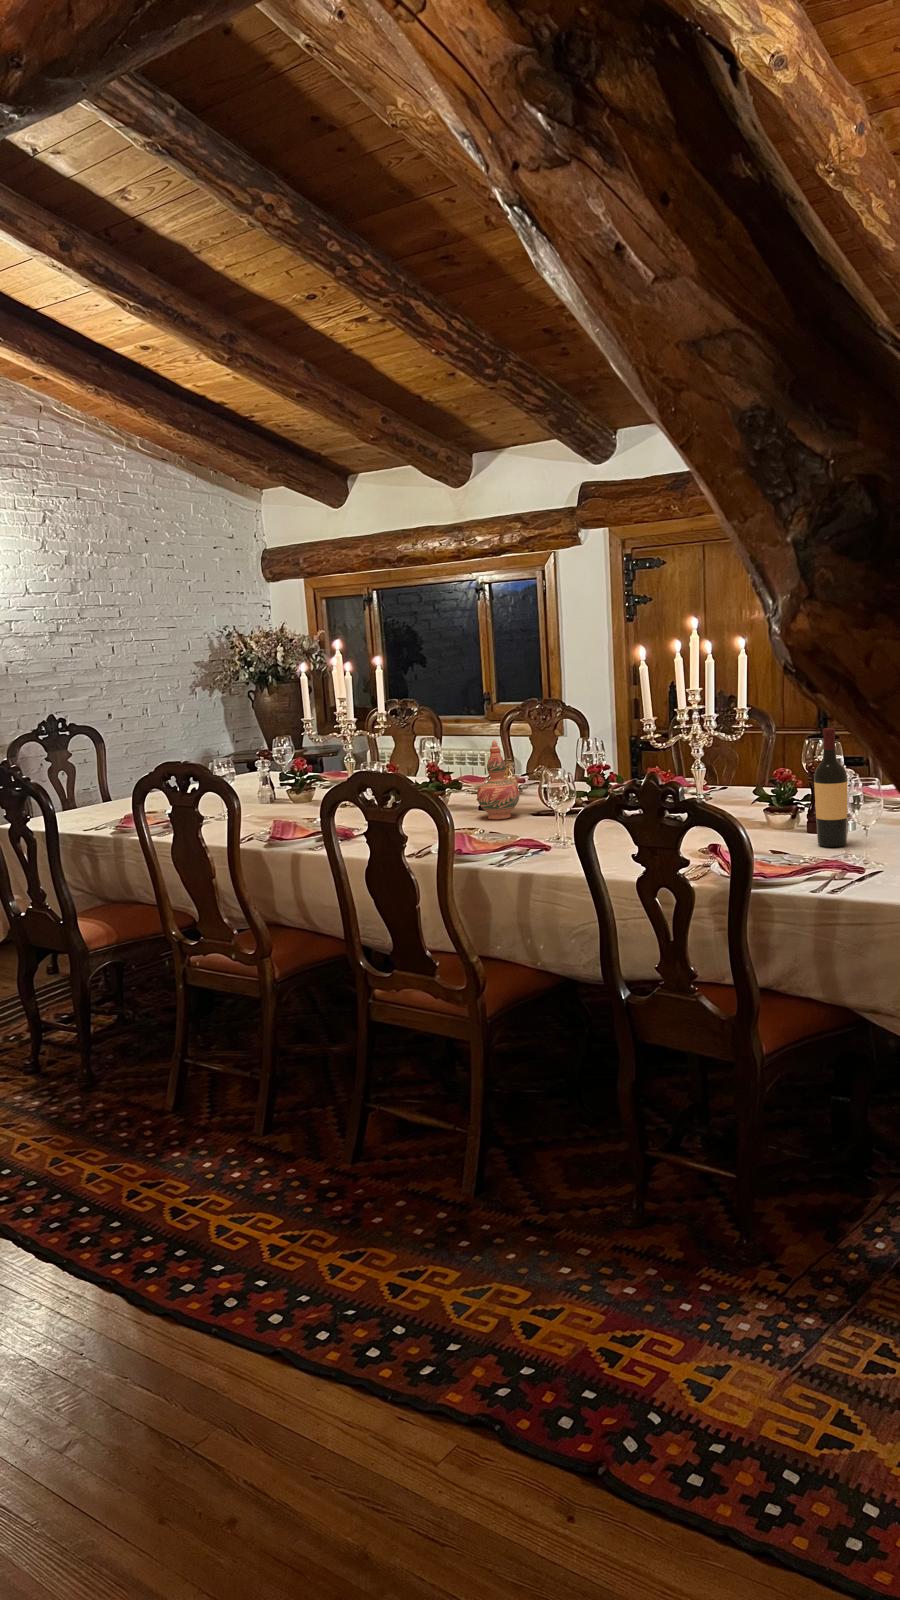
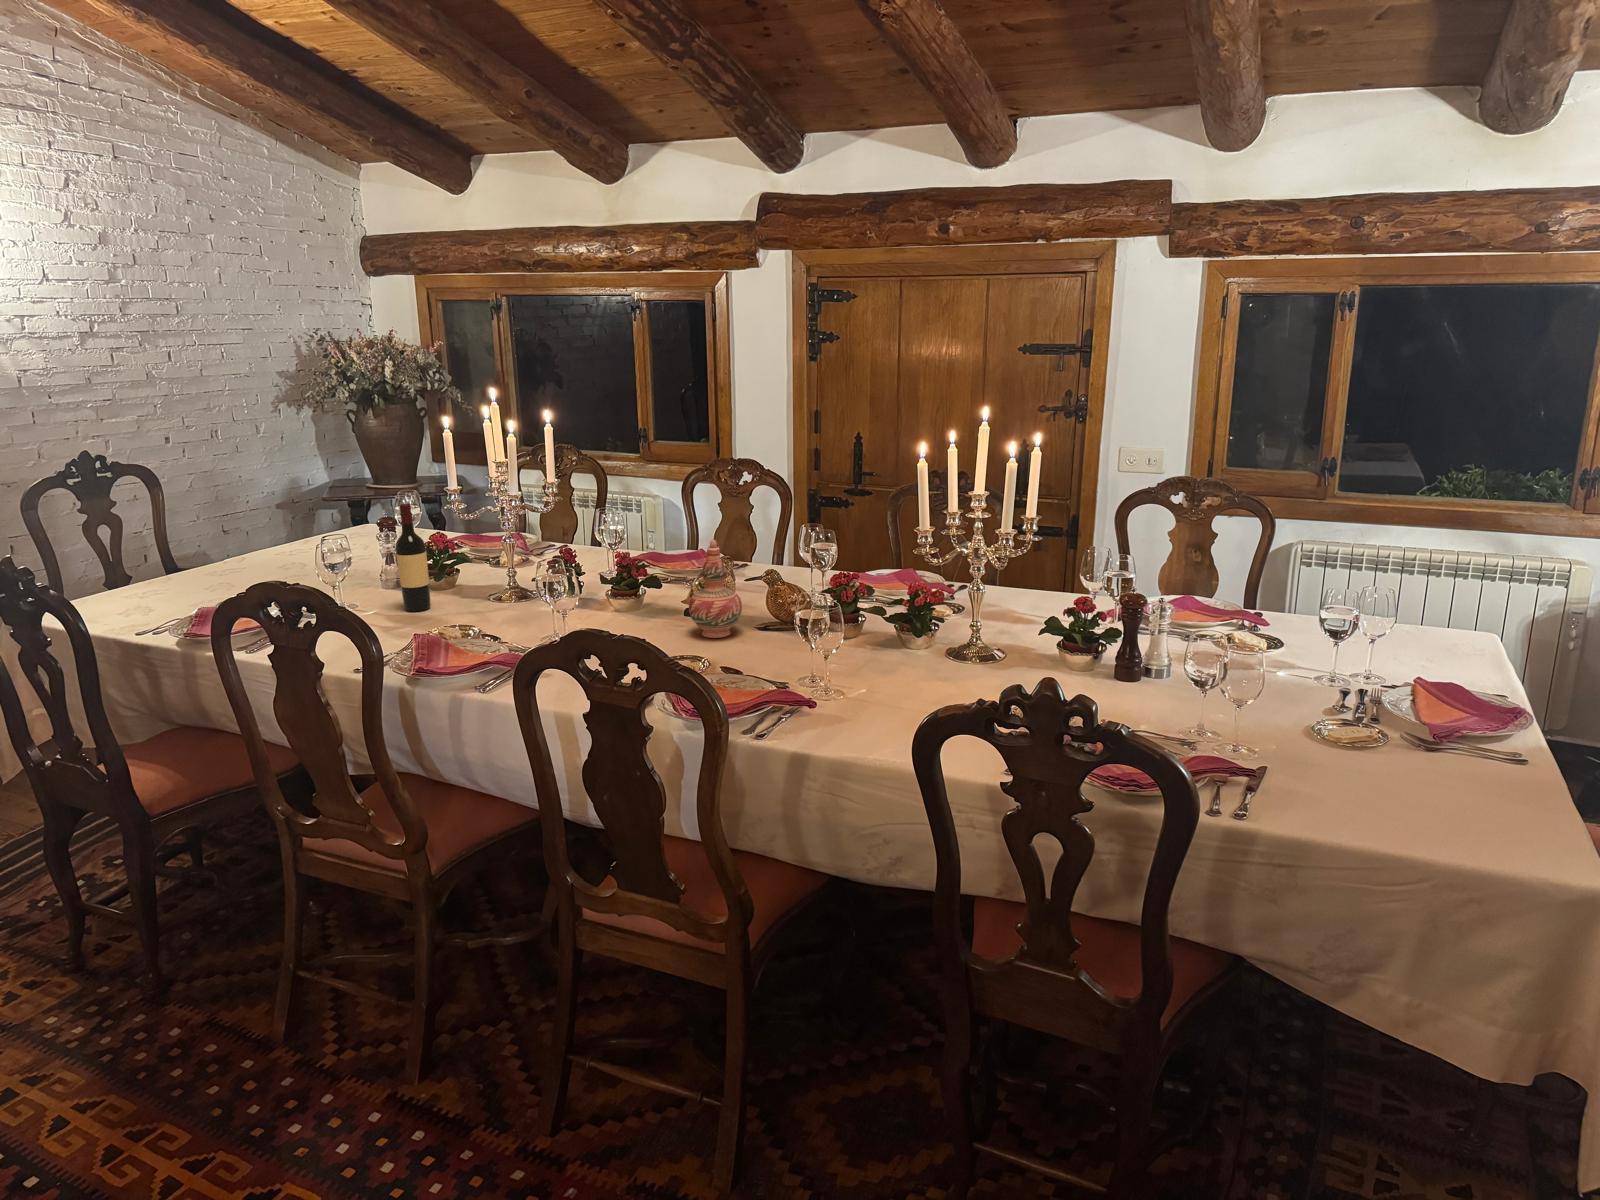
wine bottle: present [814,728,848,847] -> present [395,504,431,612]

